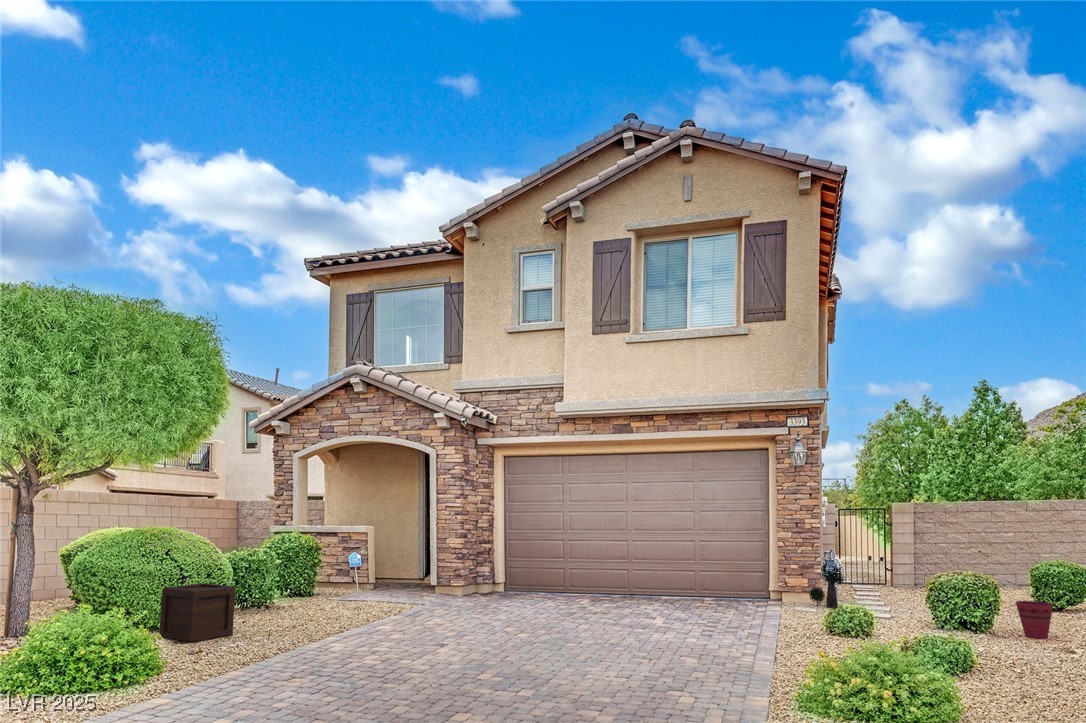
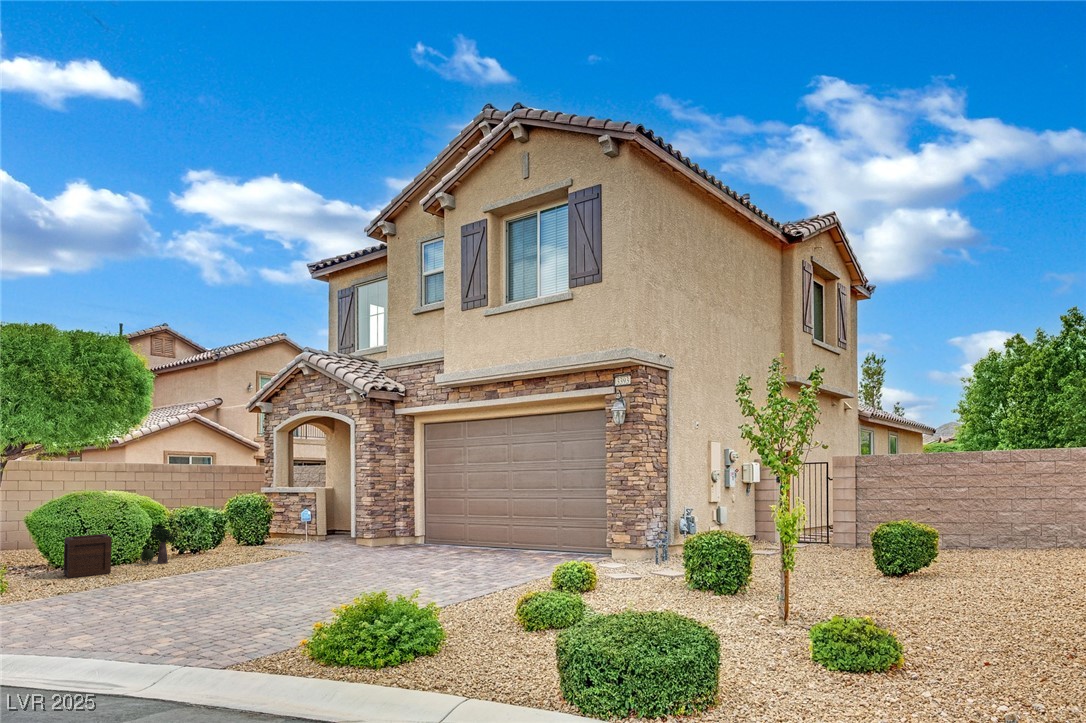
potted plant: present [809,563,845,608] -> present [140,527,174,565]
bucket: present [1016,601,1053,639] -> none [701,563,736,603]

